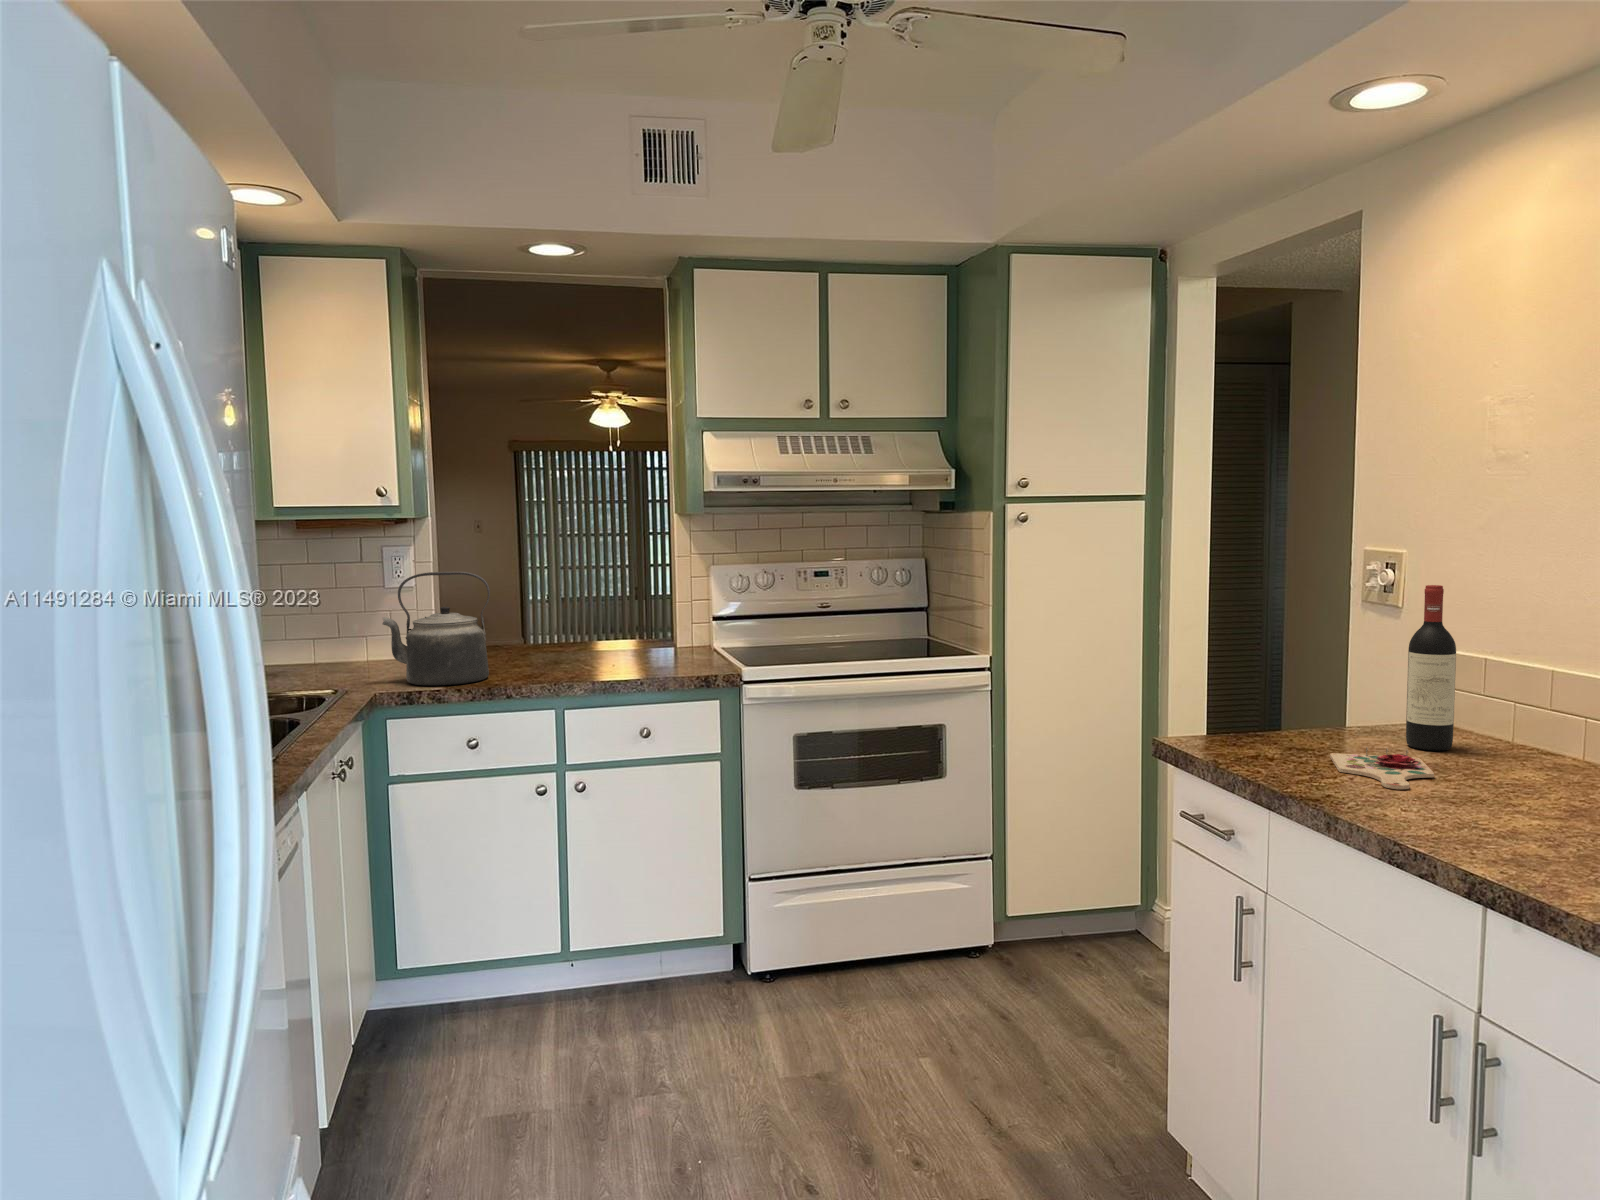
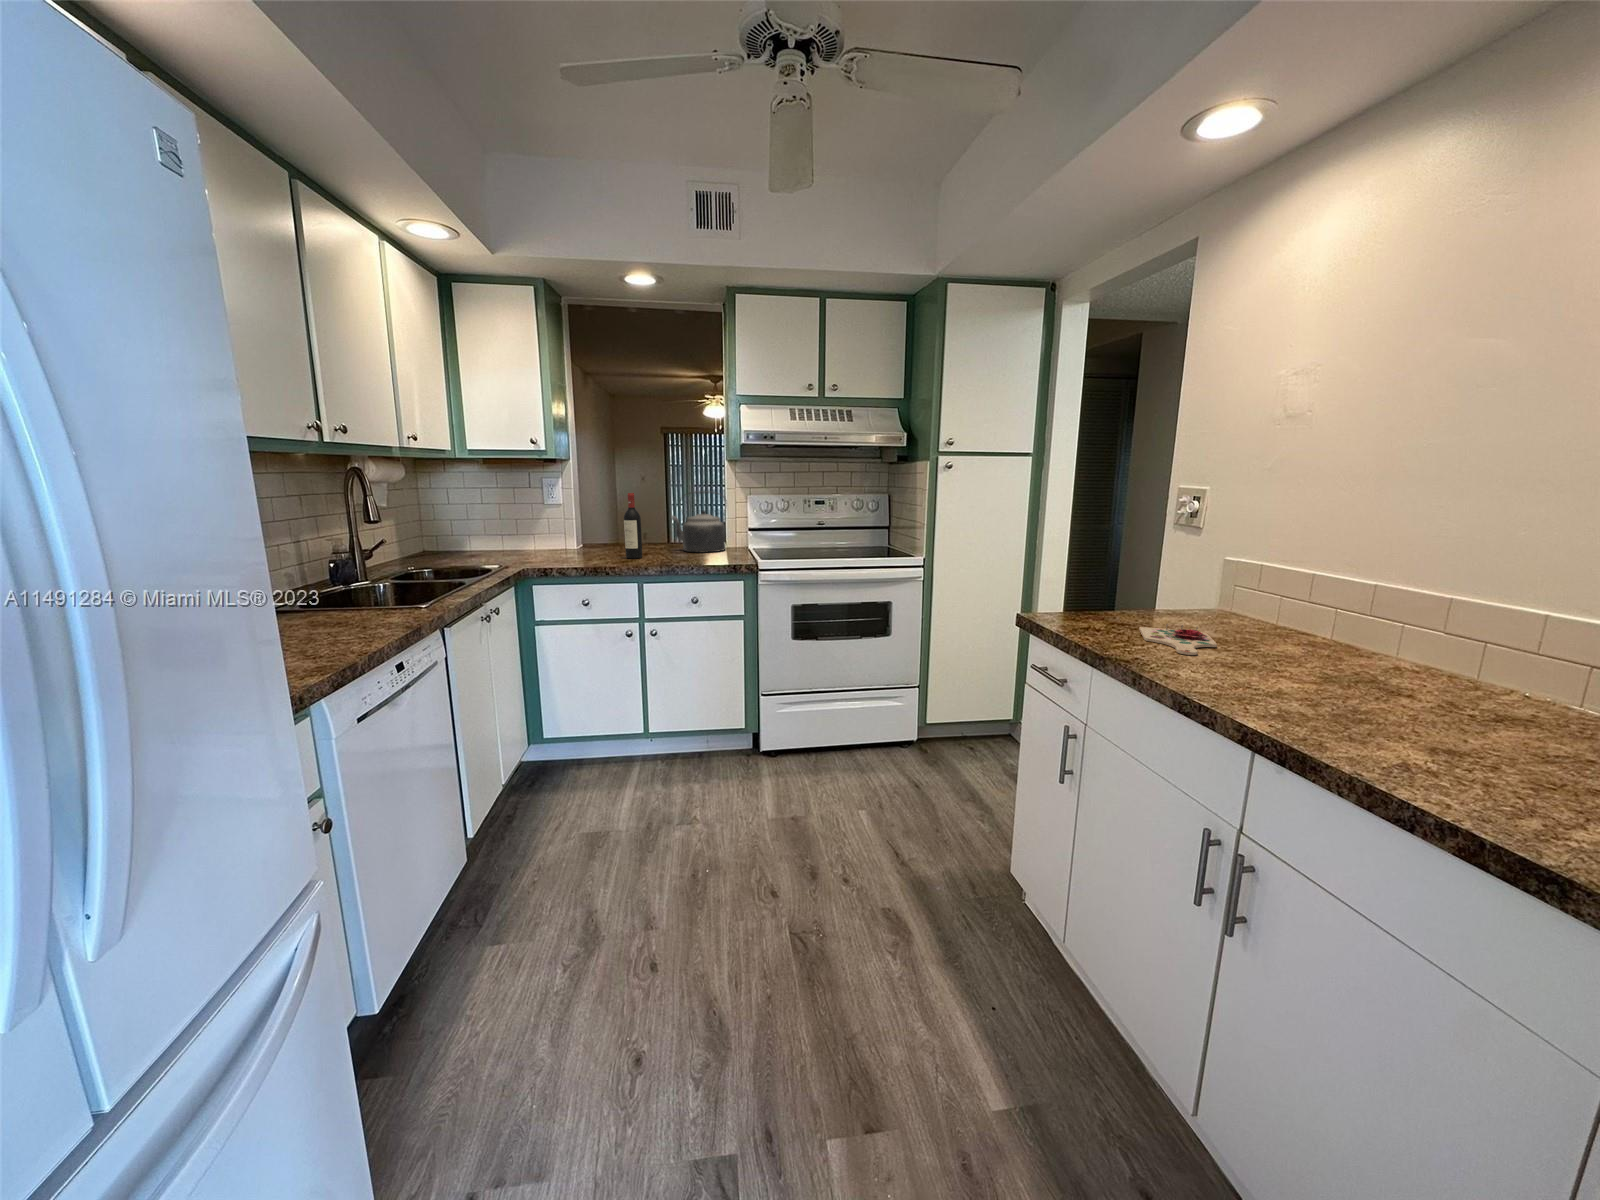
kettle: present [382,572,490,686] -> present [672,492,727,553]
wine bottle: present [1406,585,1456,751] -> present [624,493,642,559]

